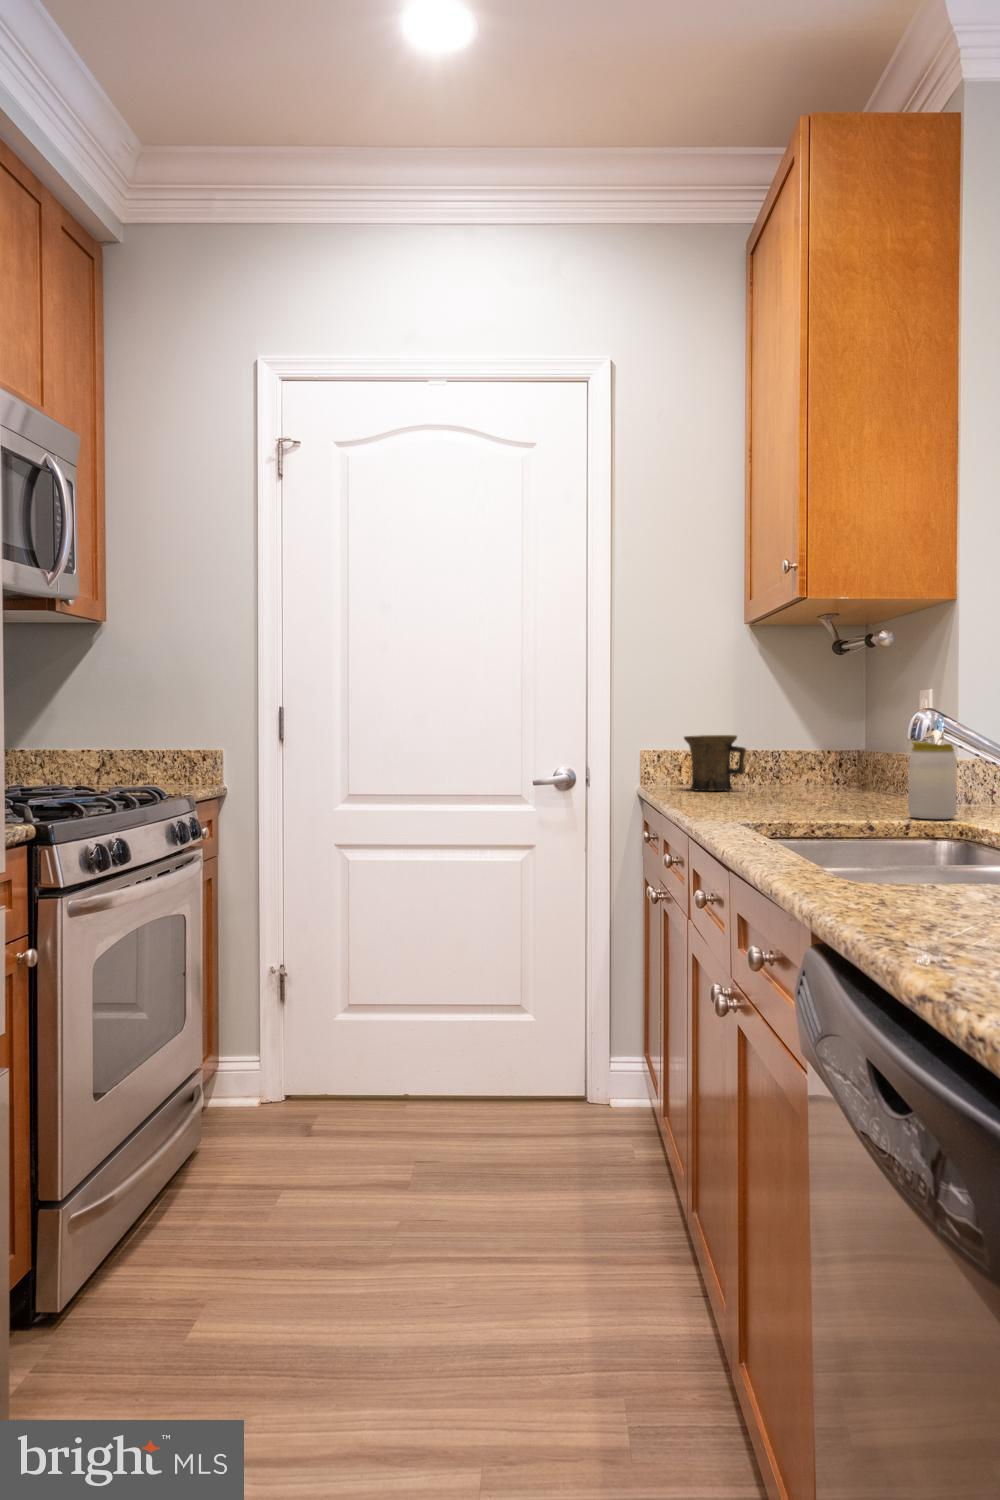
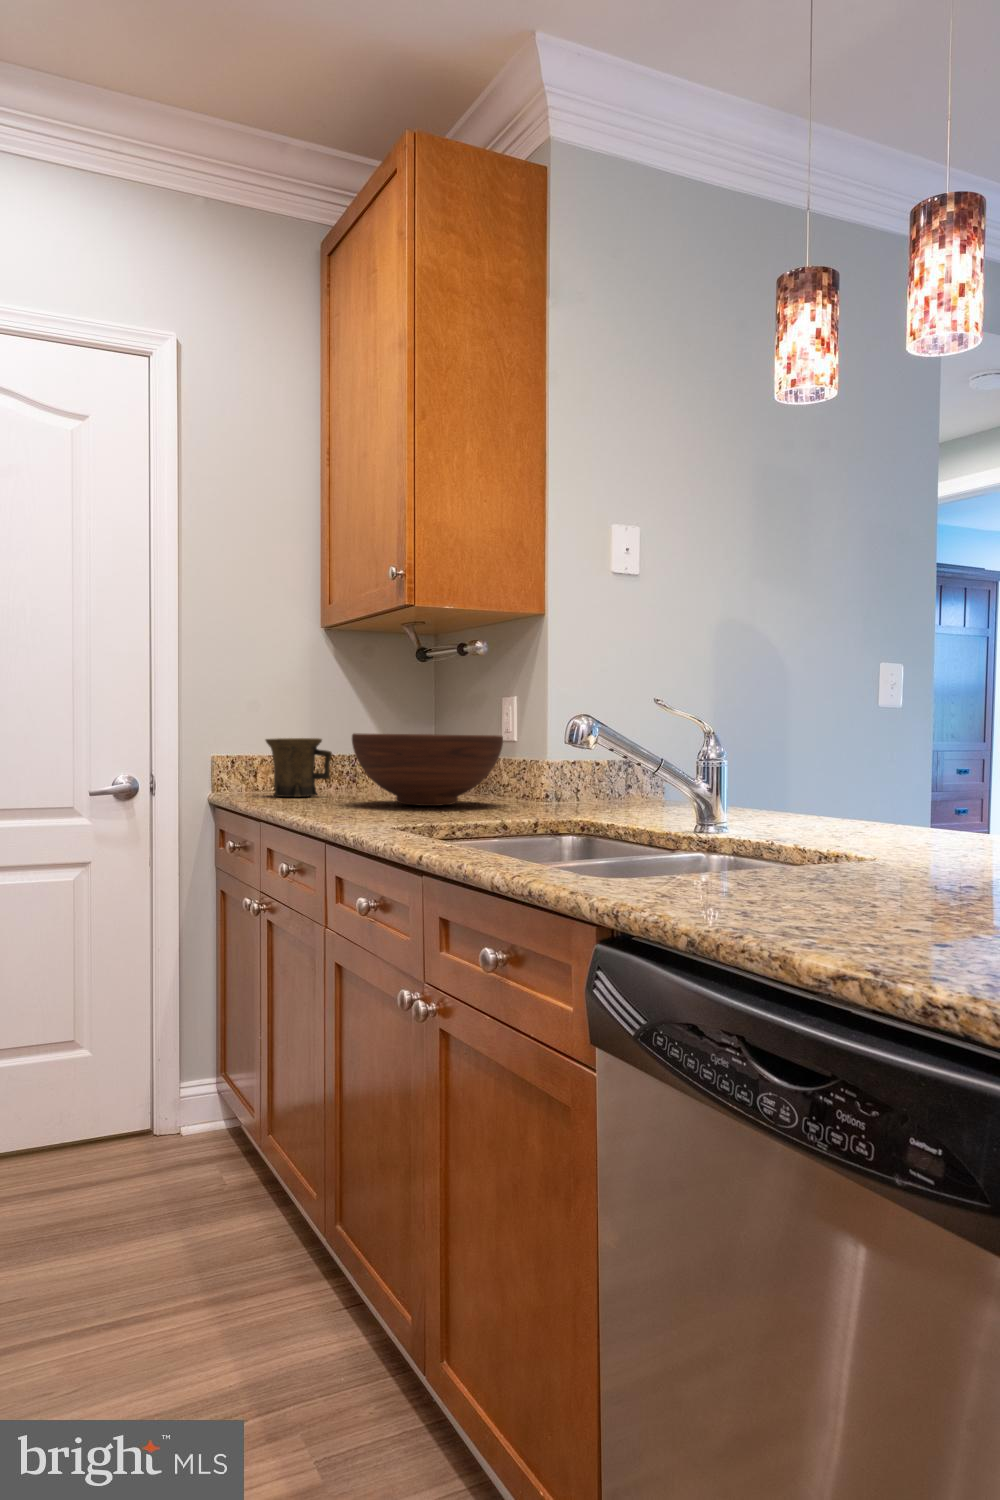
fruit bowl: none [747,731,905,803] -> present [352,733,503,806]
jar: present [908,741,957,819] -> none [528,742,571,817]

